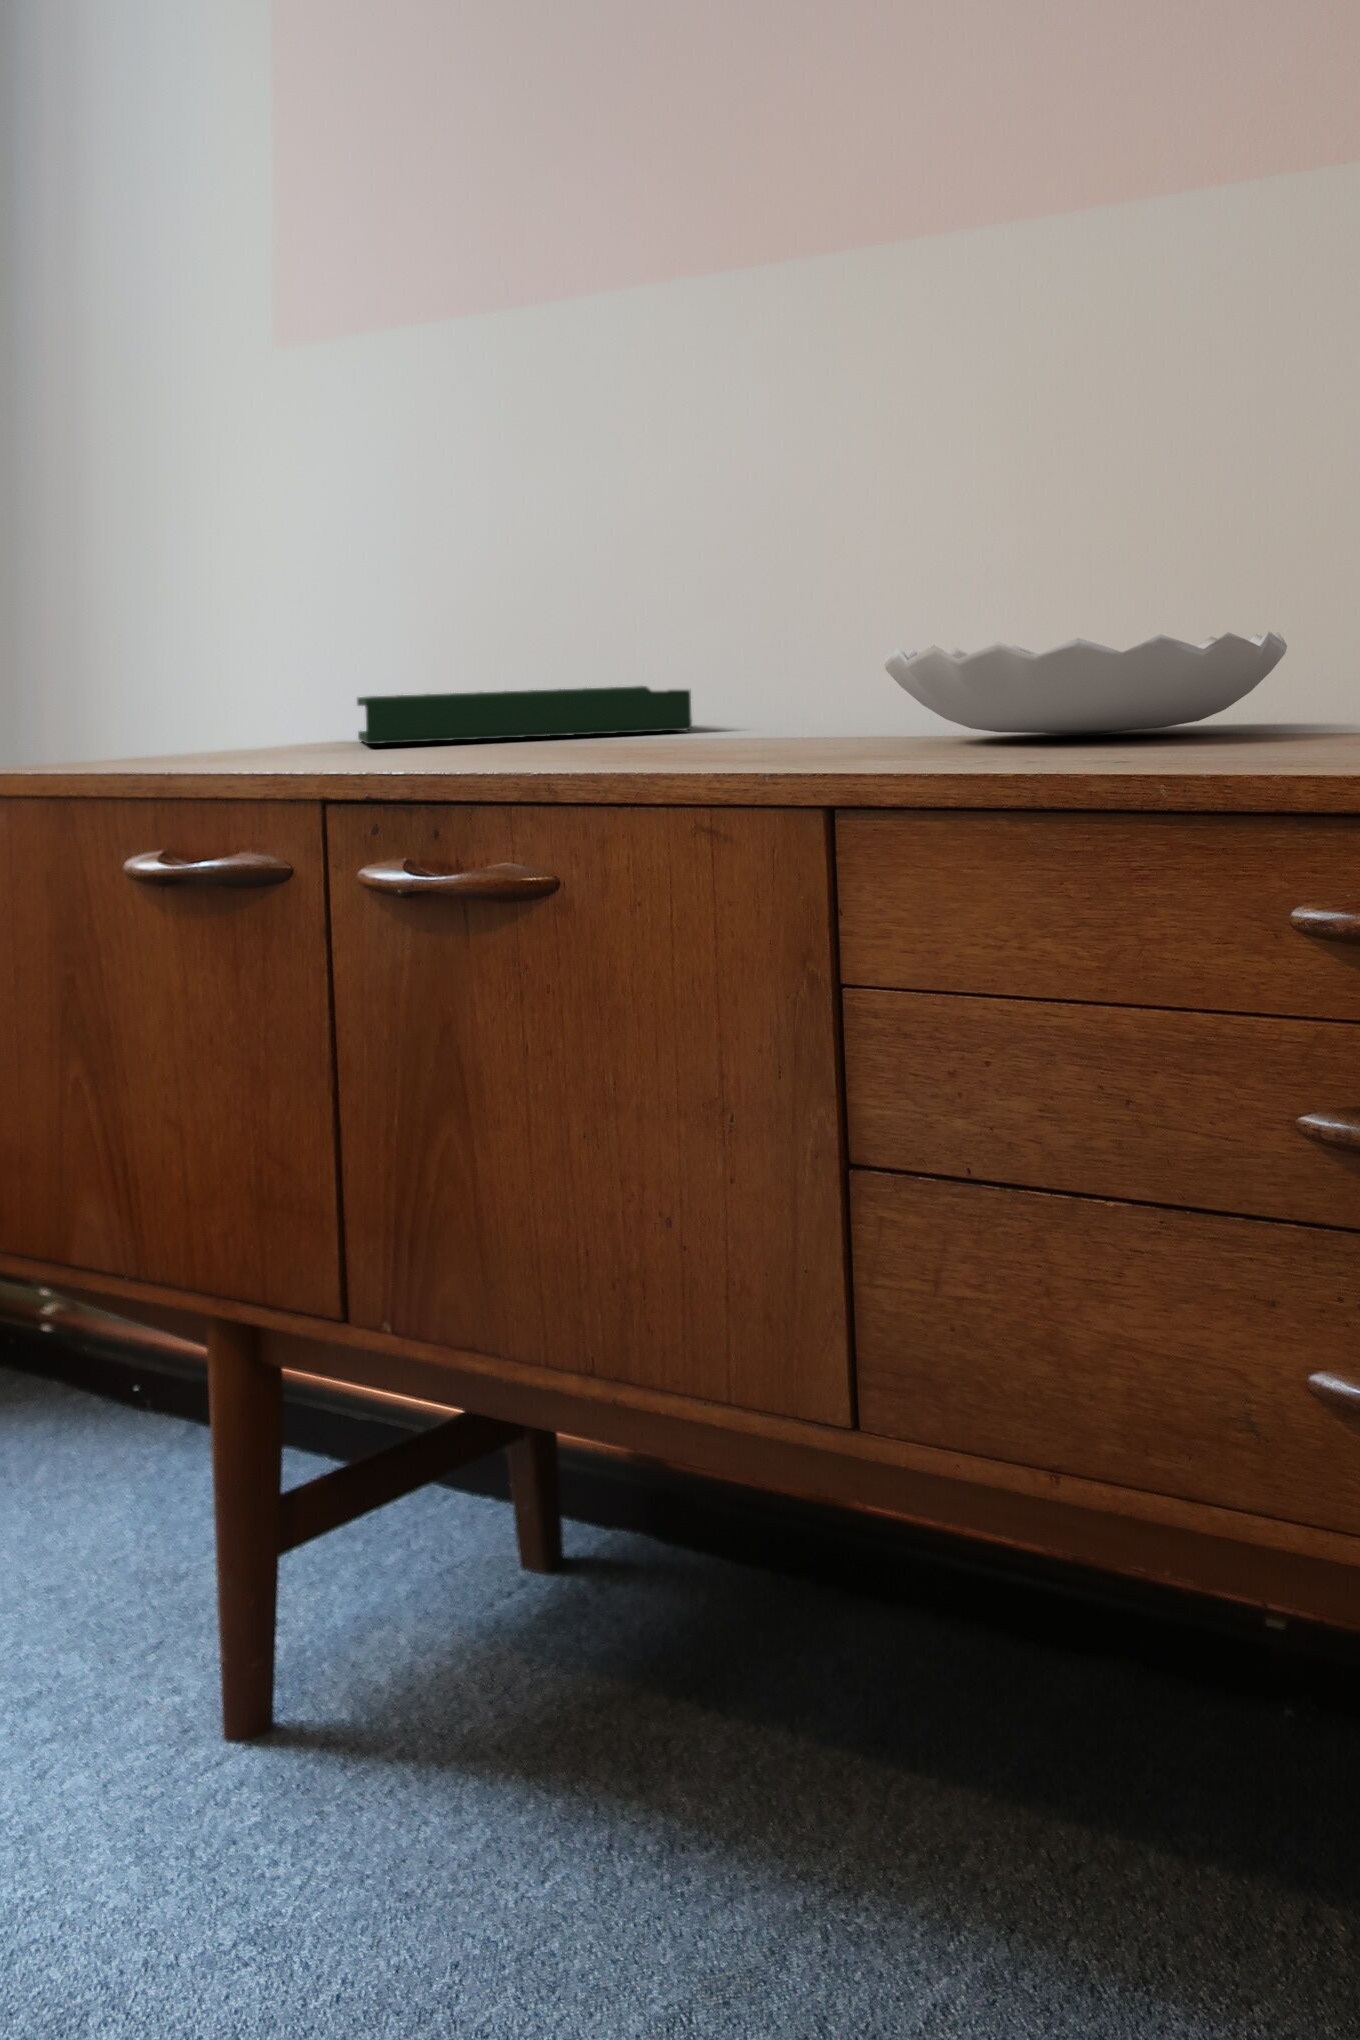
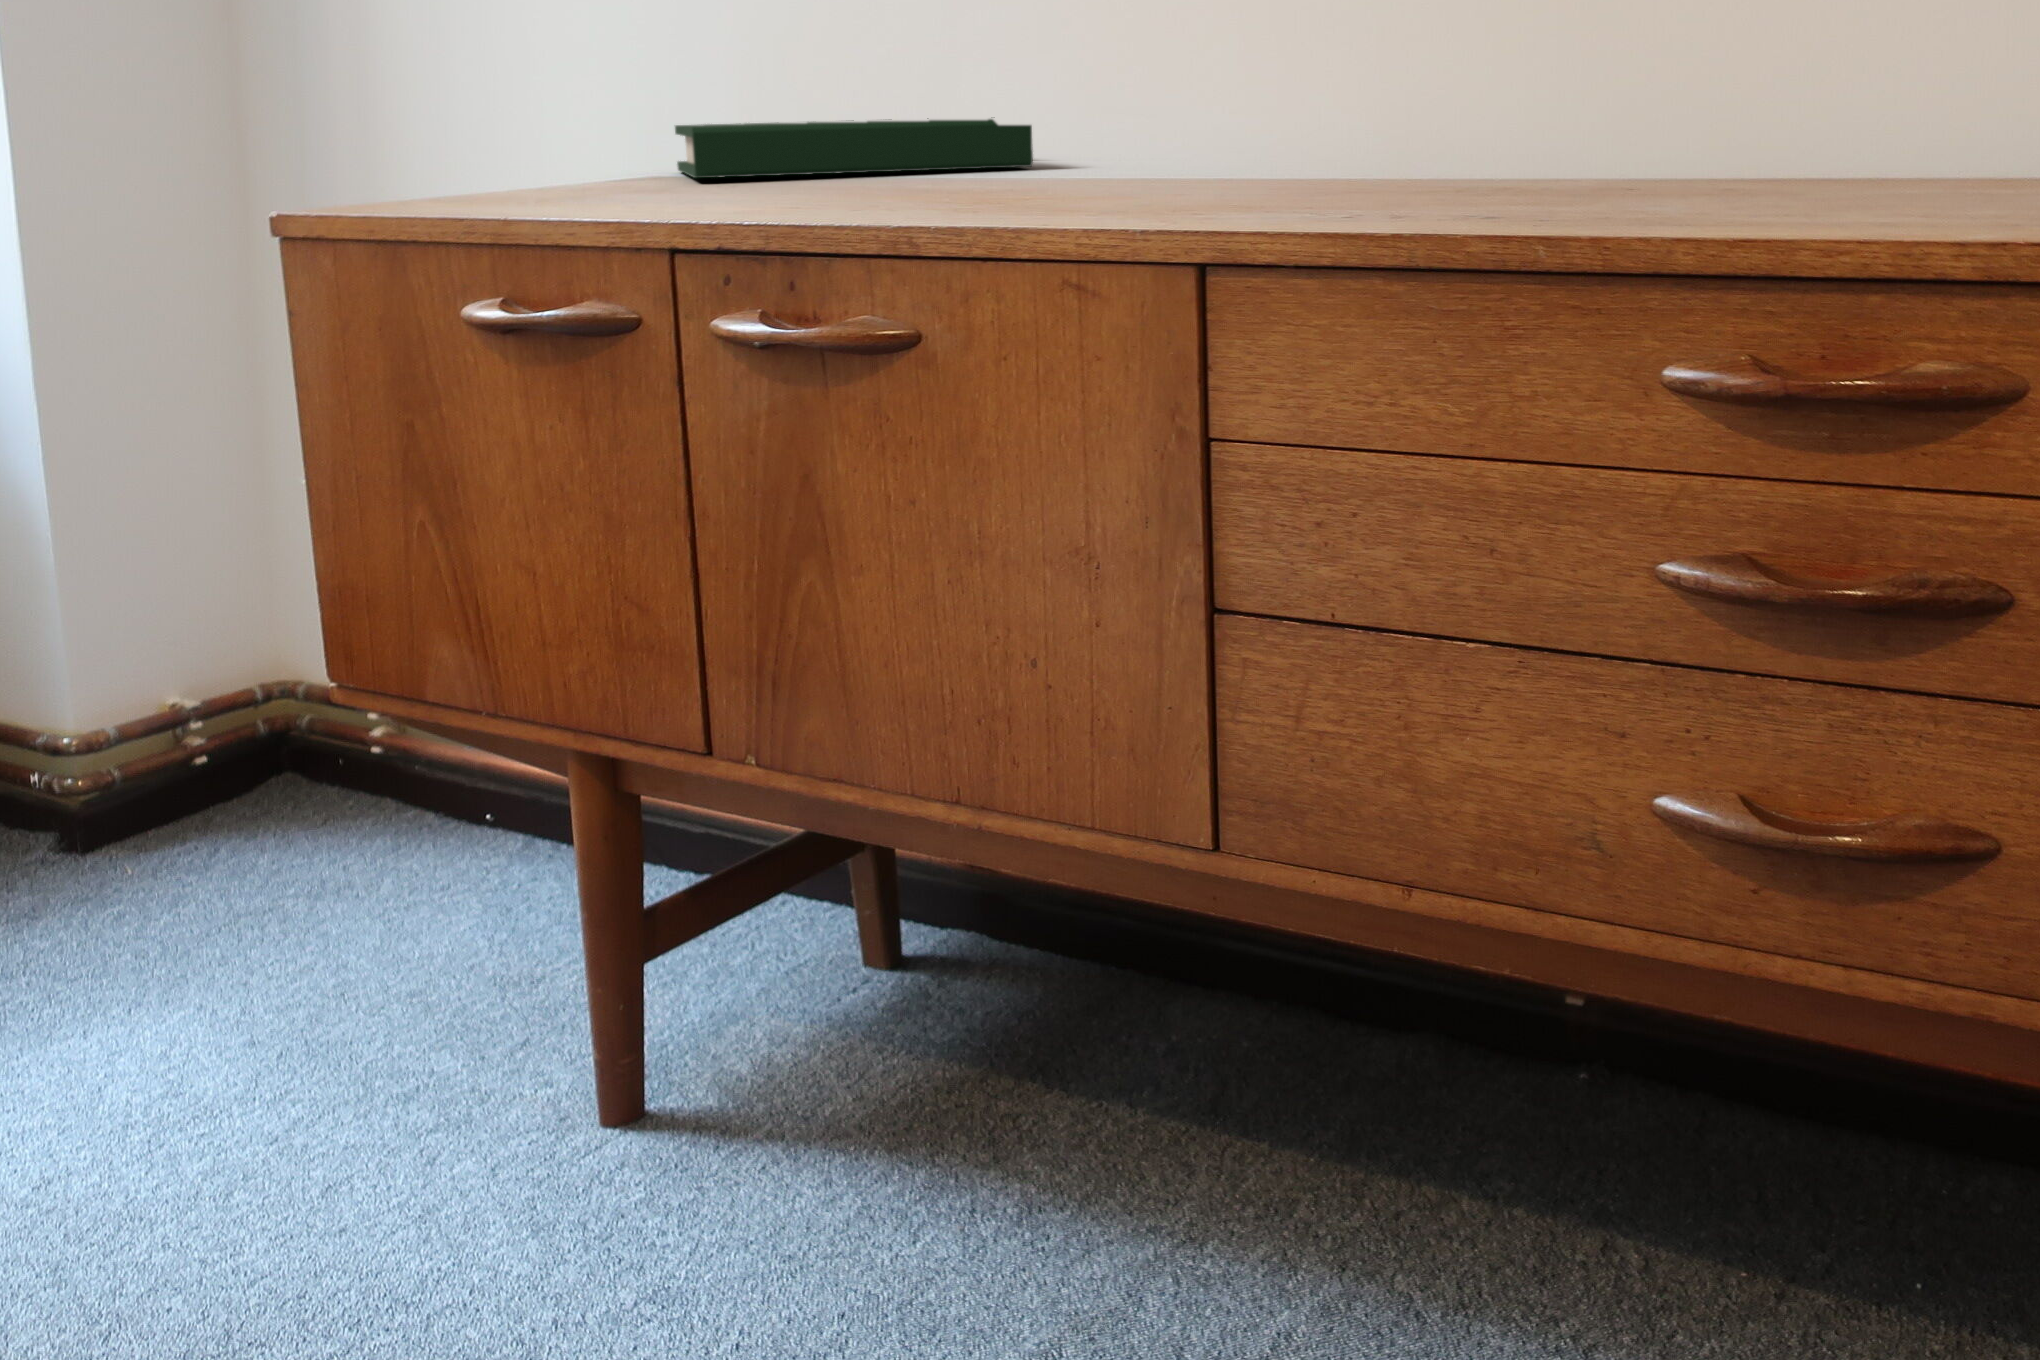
decorative bowl: present [884,632,1287,735] -> none [1257,81,1673,186]

